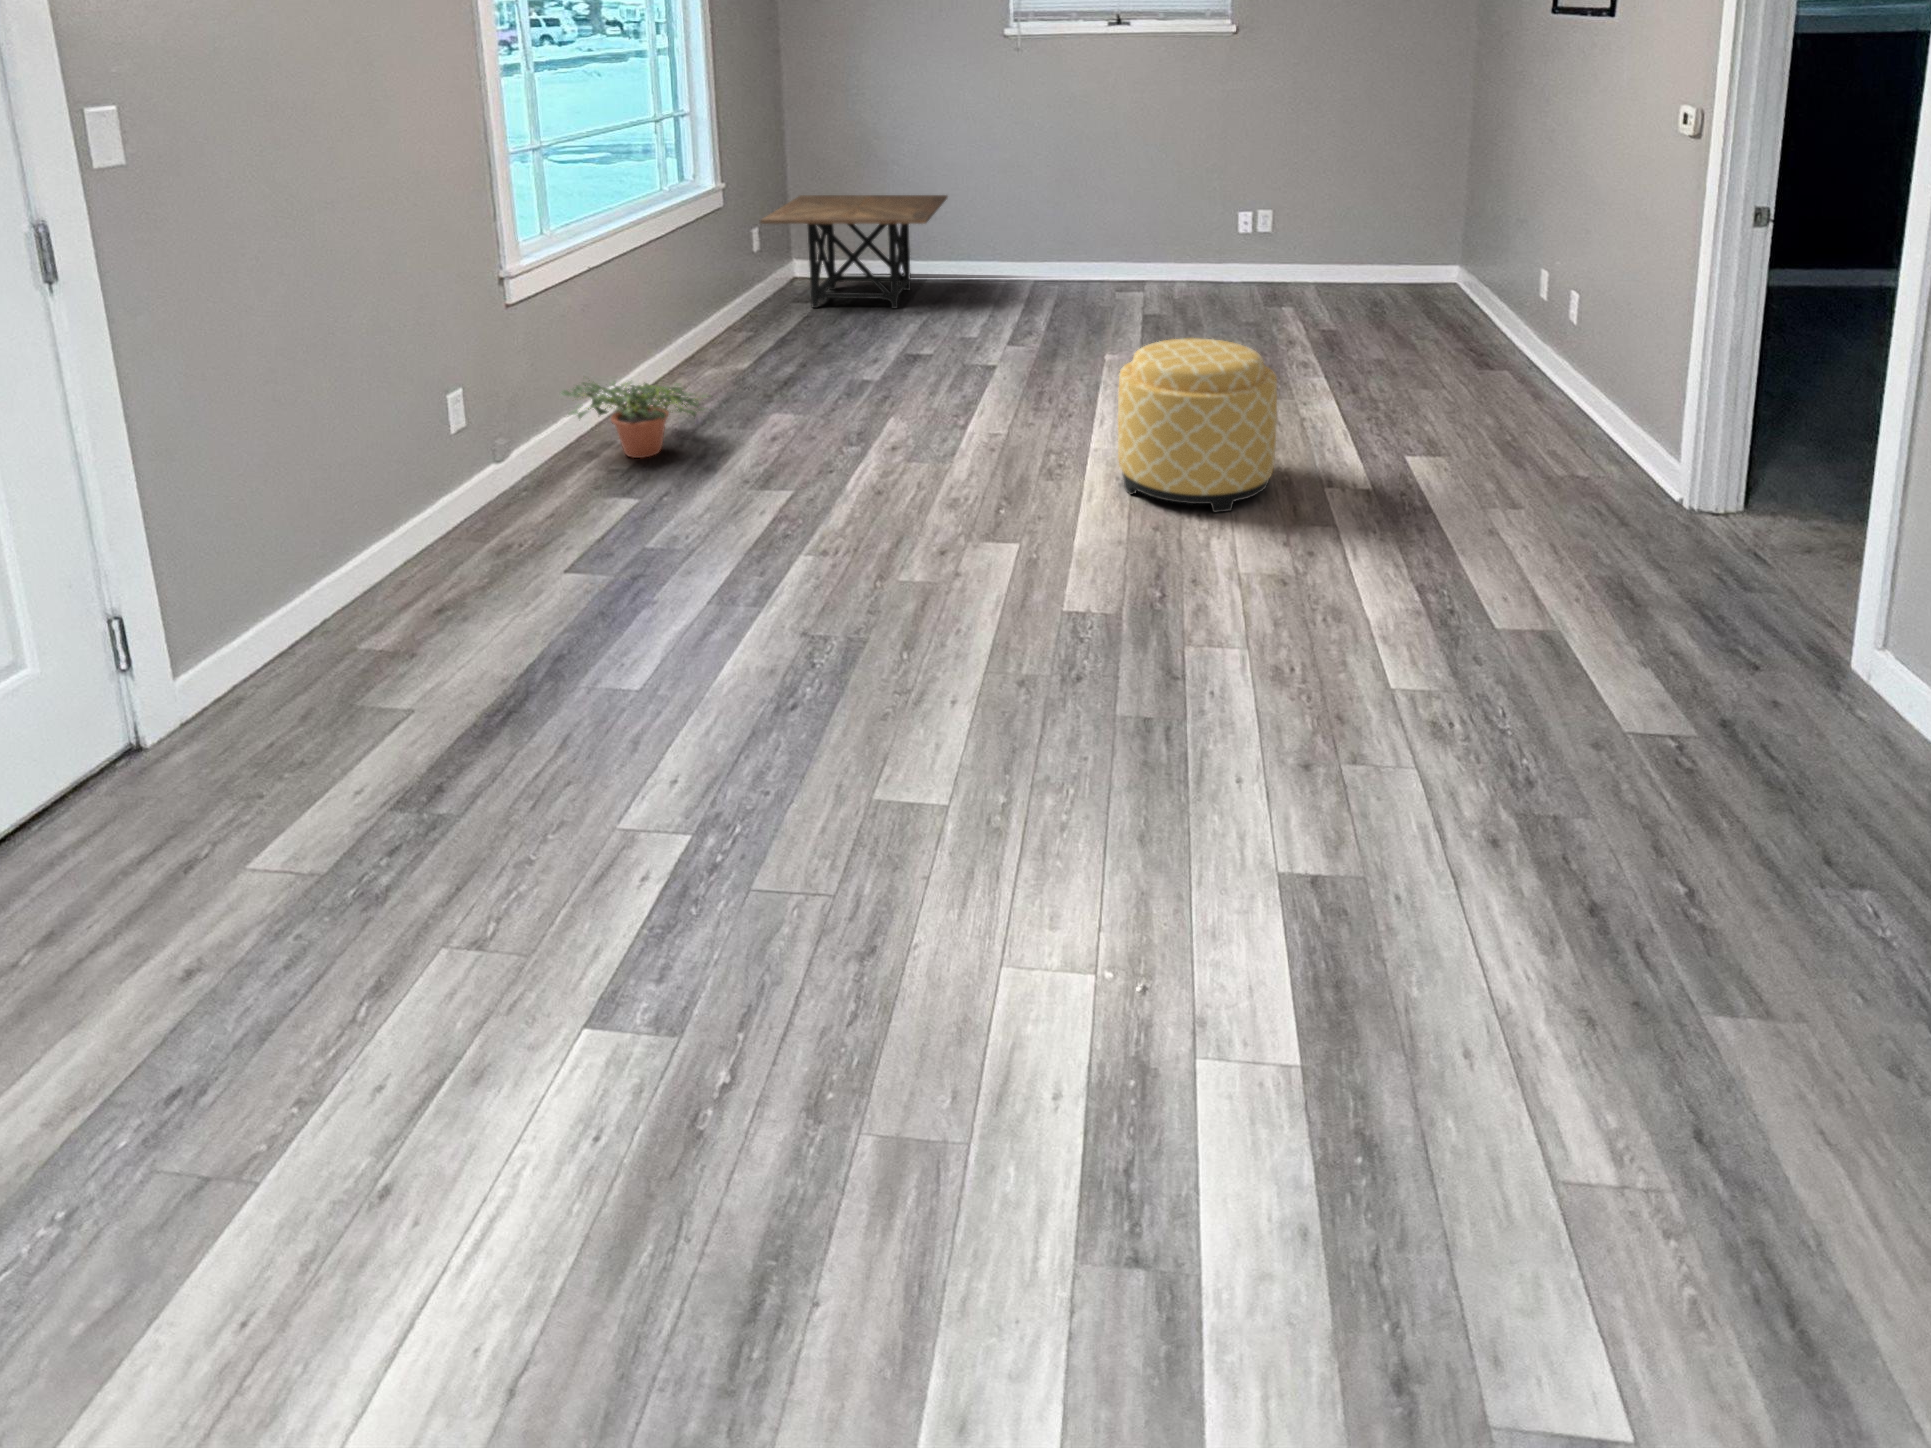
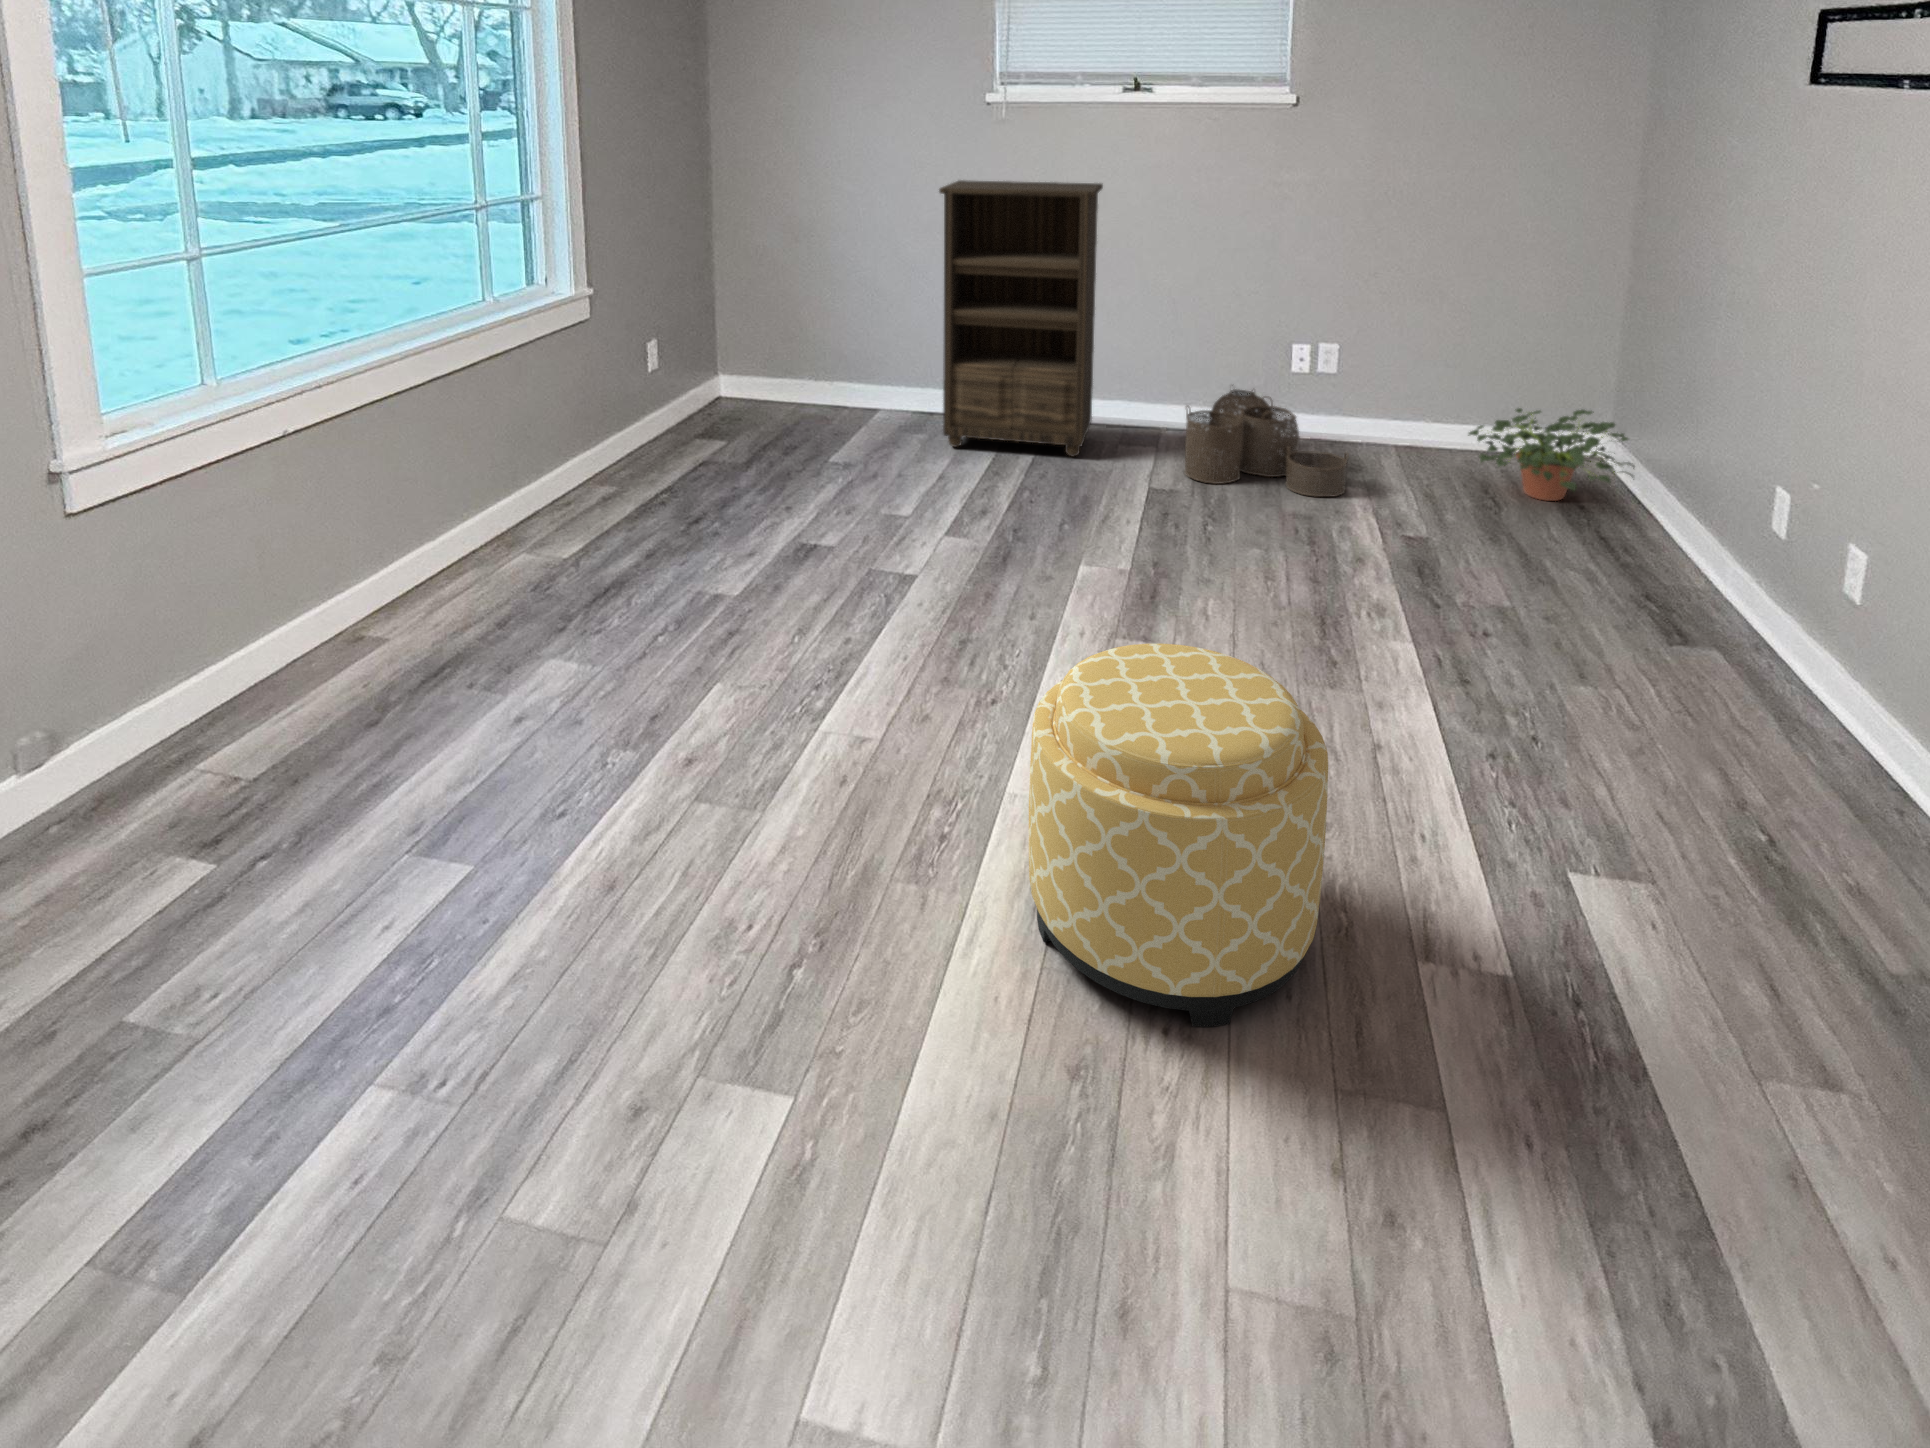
bookshelf: none [981,95,1100,301] -> present [939,180,1103,456]
side table: present [760,195,948,308] -> none [644,295,906,455]
woven basket: none [1168,244,1284,313] -> present [1185,389,1348,497]
potted plant: present [560,378,711,458] -> present [1468,408,1635,501]

